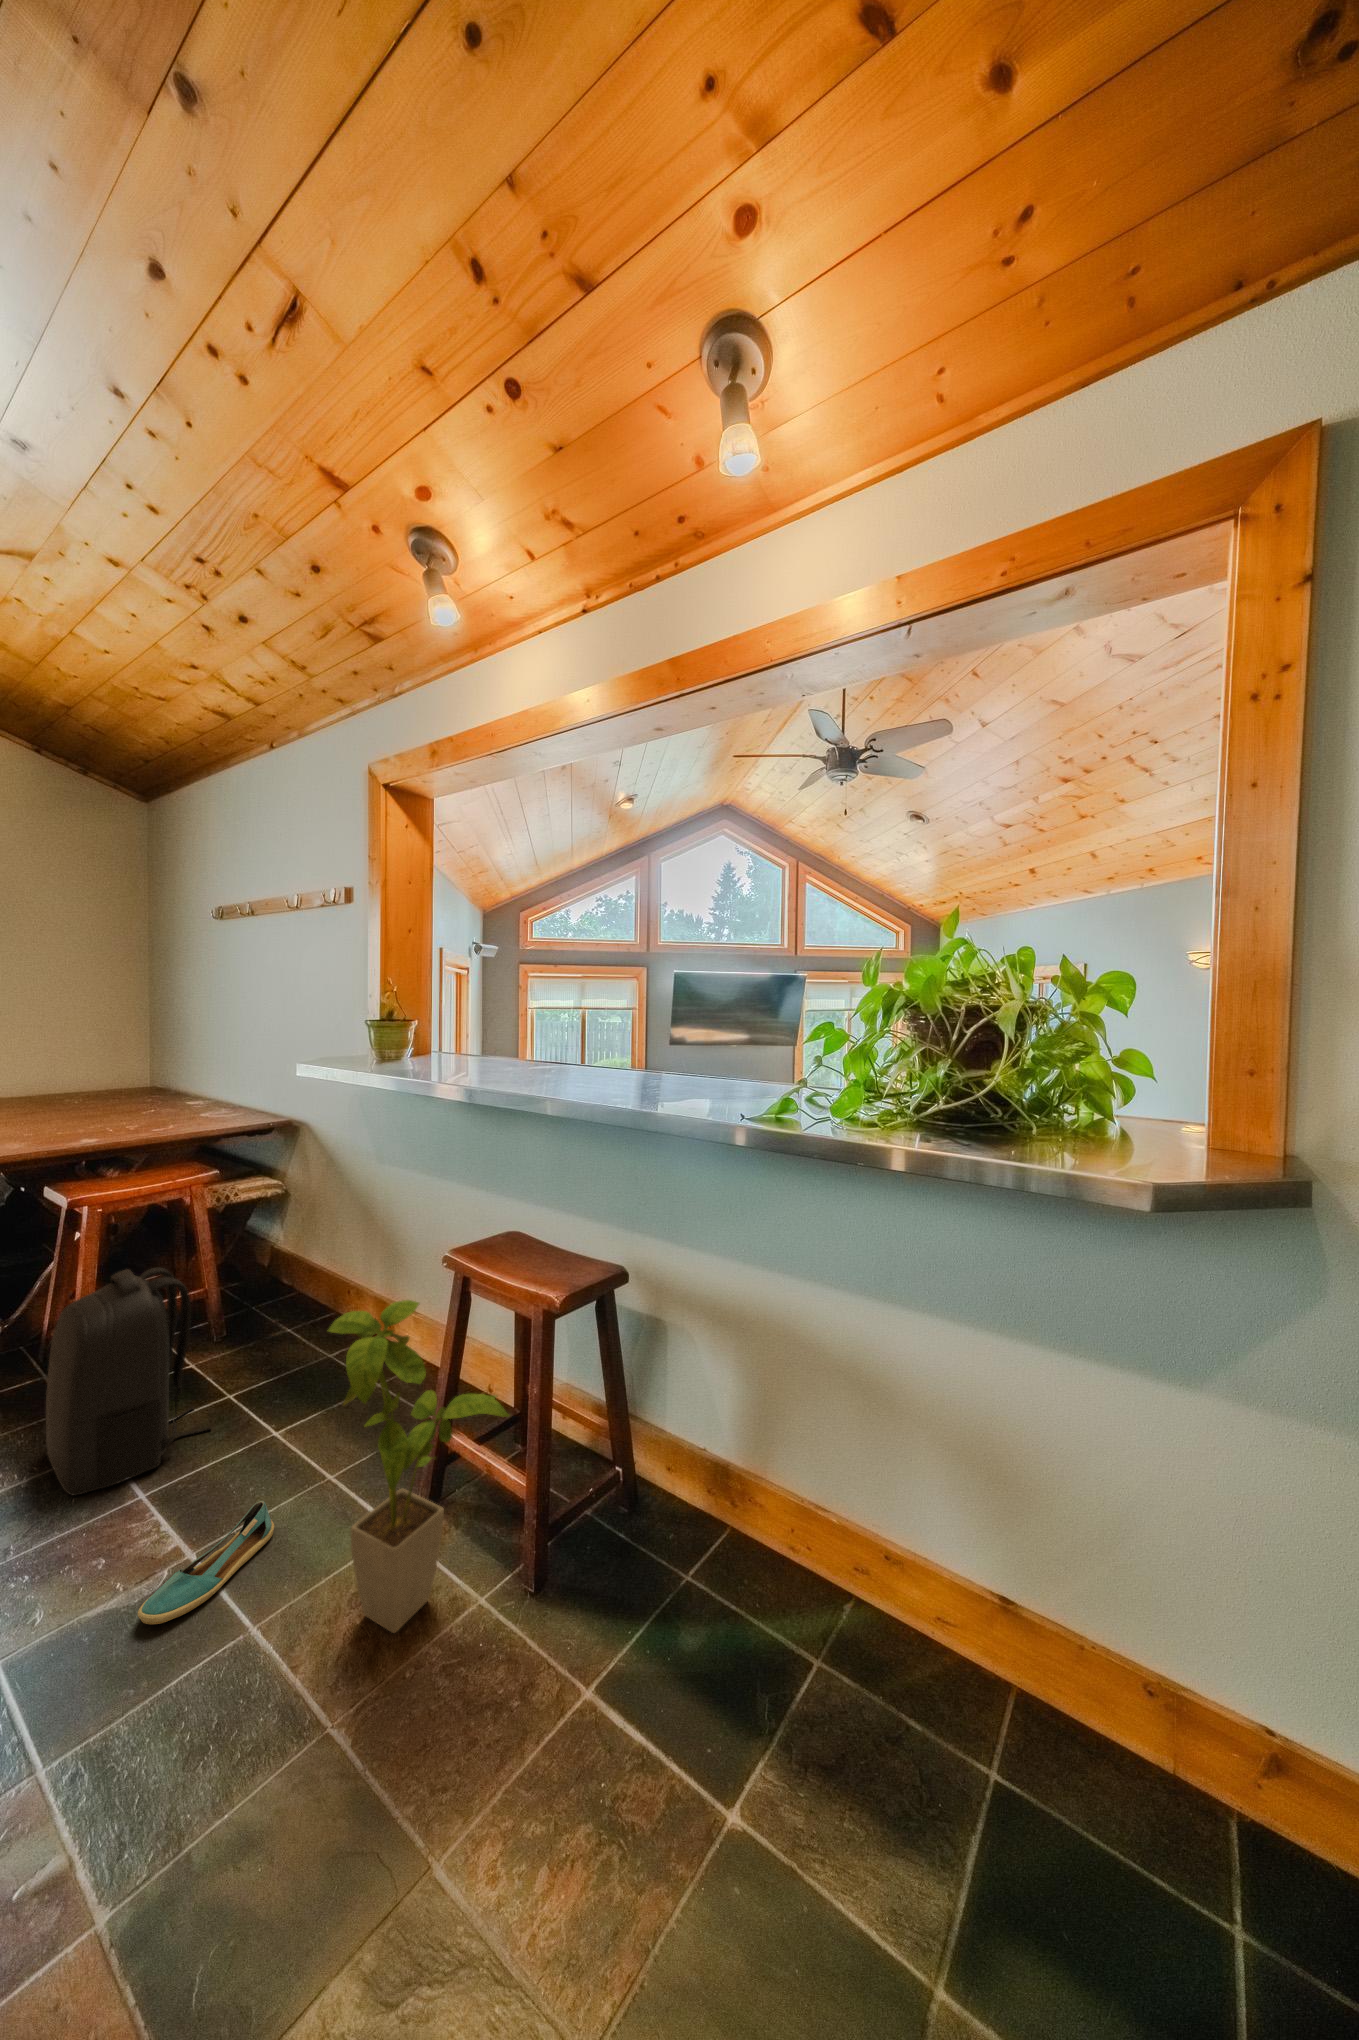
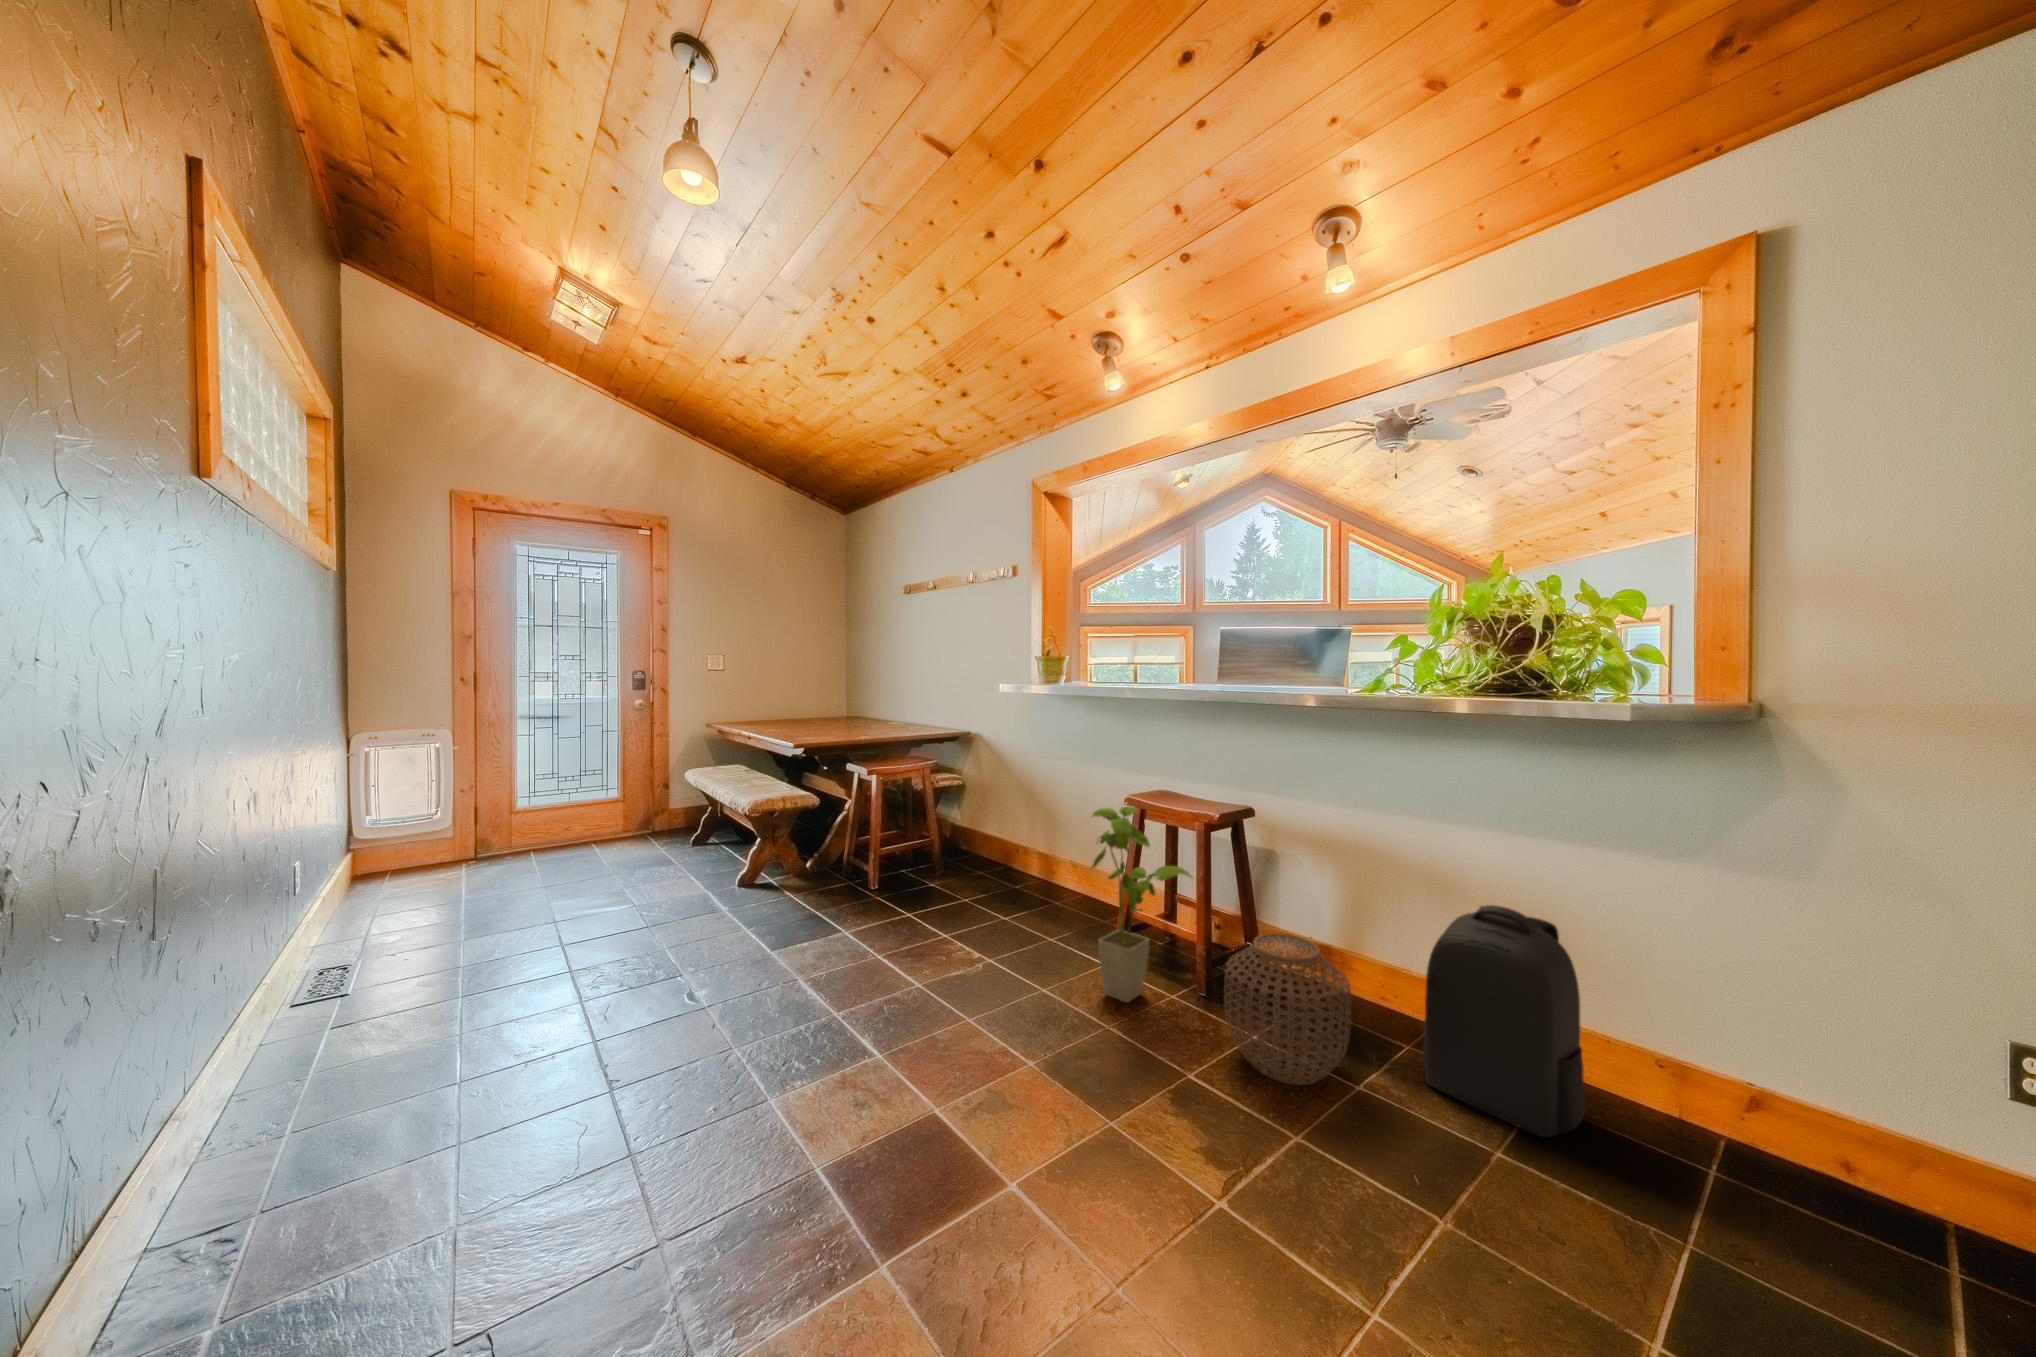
backpack: present [46,1268,211,1496] -> present [1422,905,1585,1137]
shoe: present [138,1501,274,1624] -> none [981,938,1033,982]
woven basket: none [517,1529,723,1845] -> present [1224,933,1351,1085]

